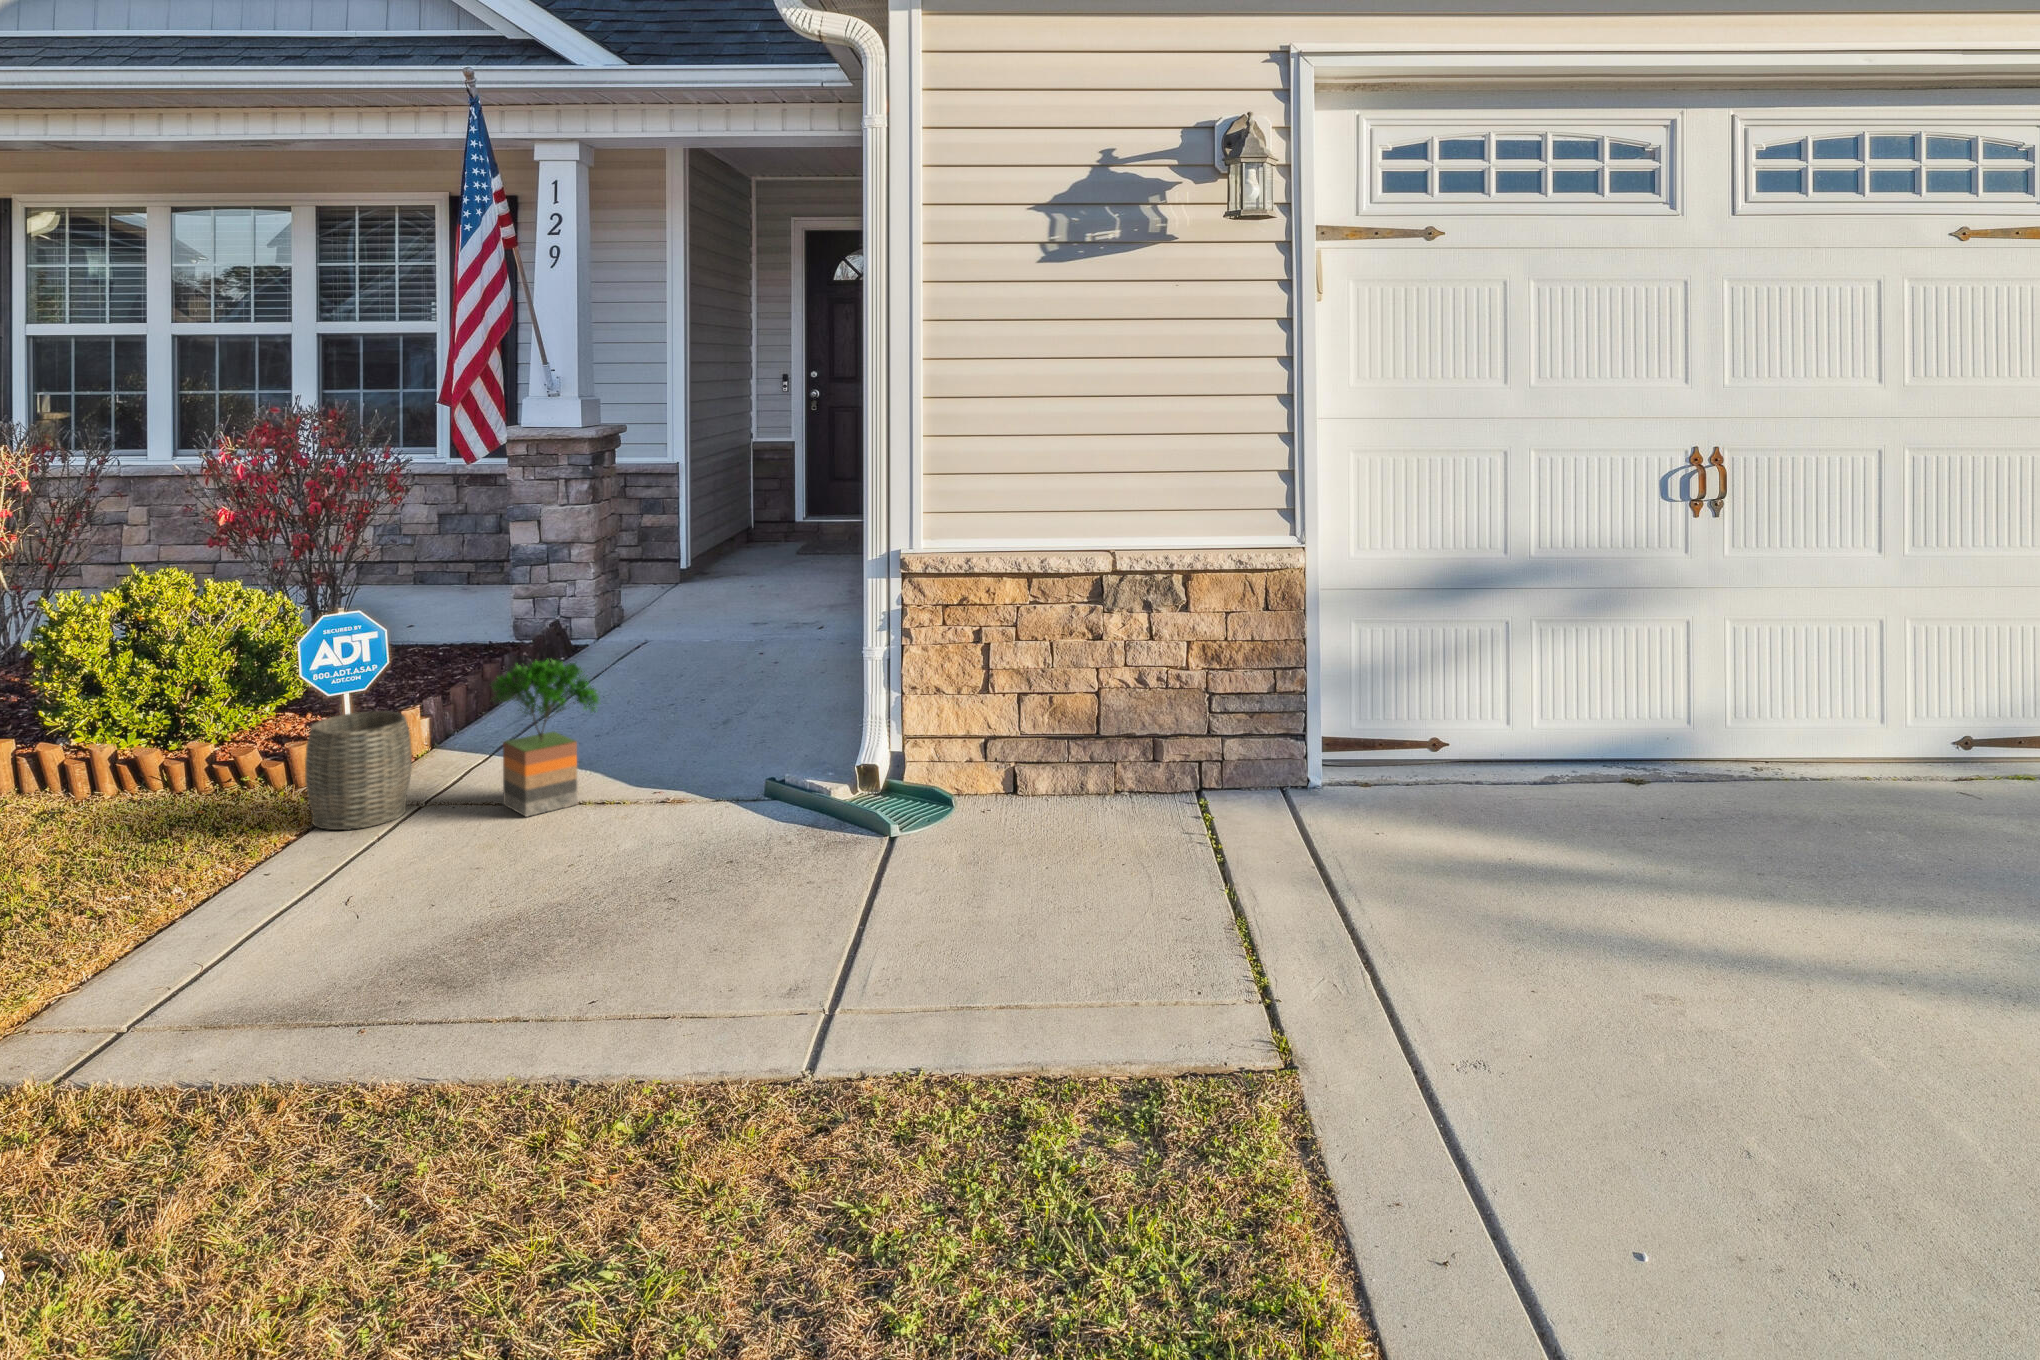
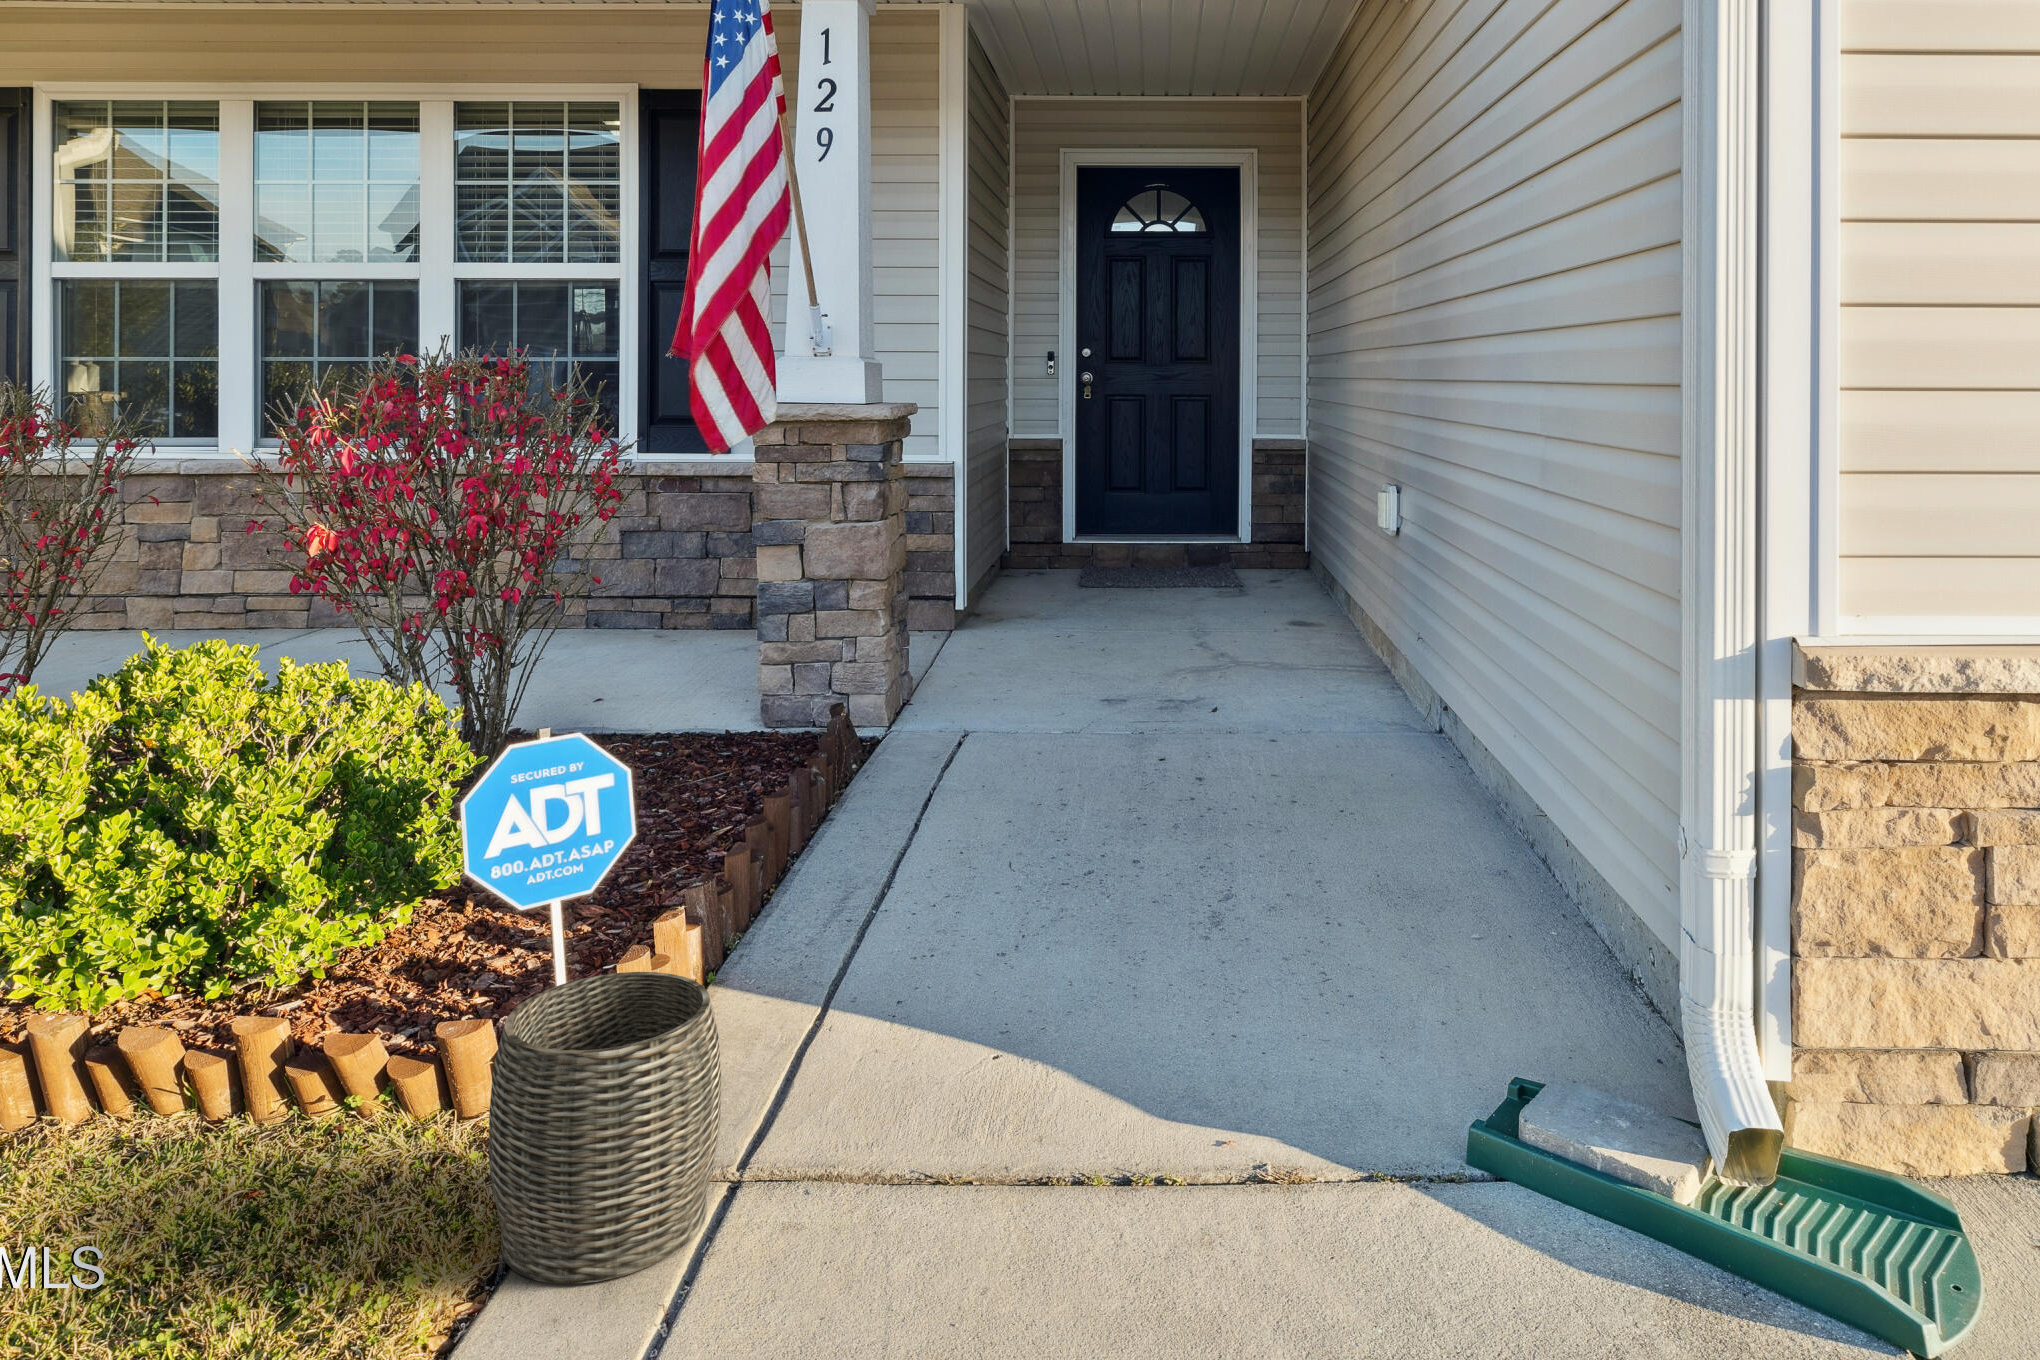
potted tree: present [491,660,601,816] -> none [889,855,1140,1241]

